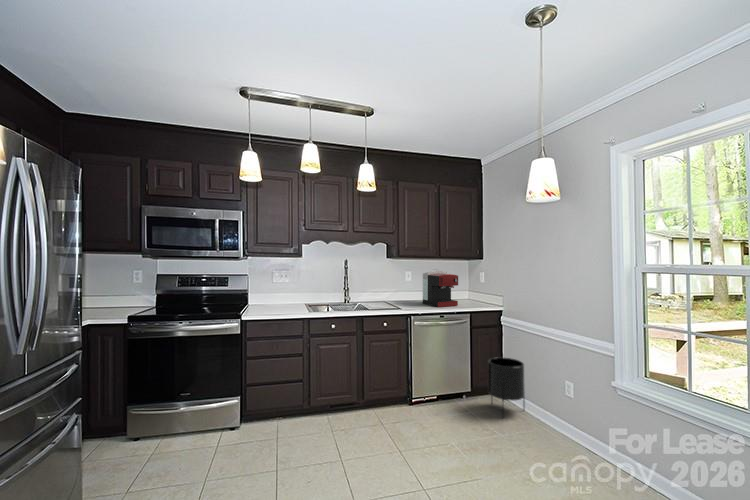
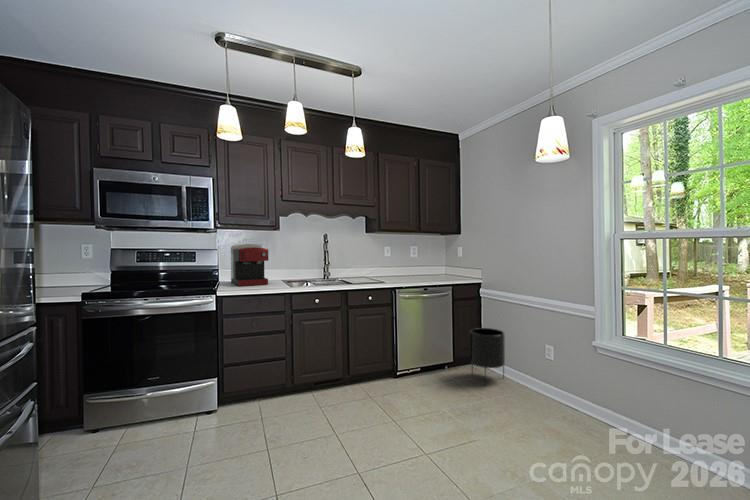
coffee maker: present [423,271,458,307] -> present [231,244,268,286]

